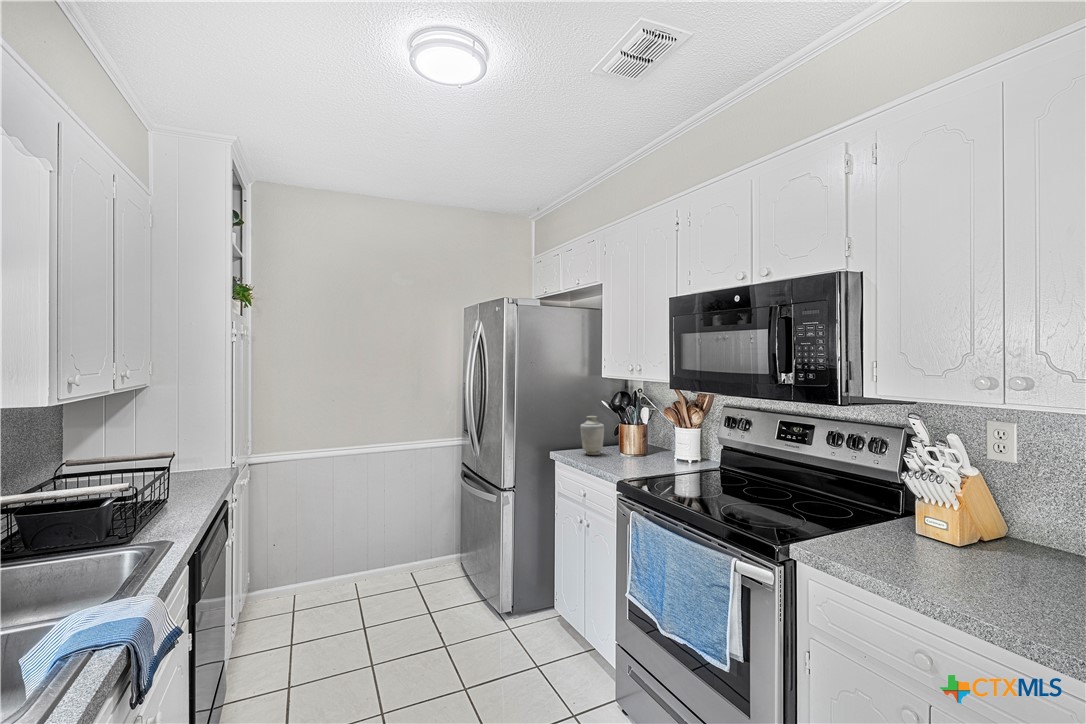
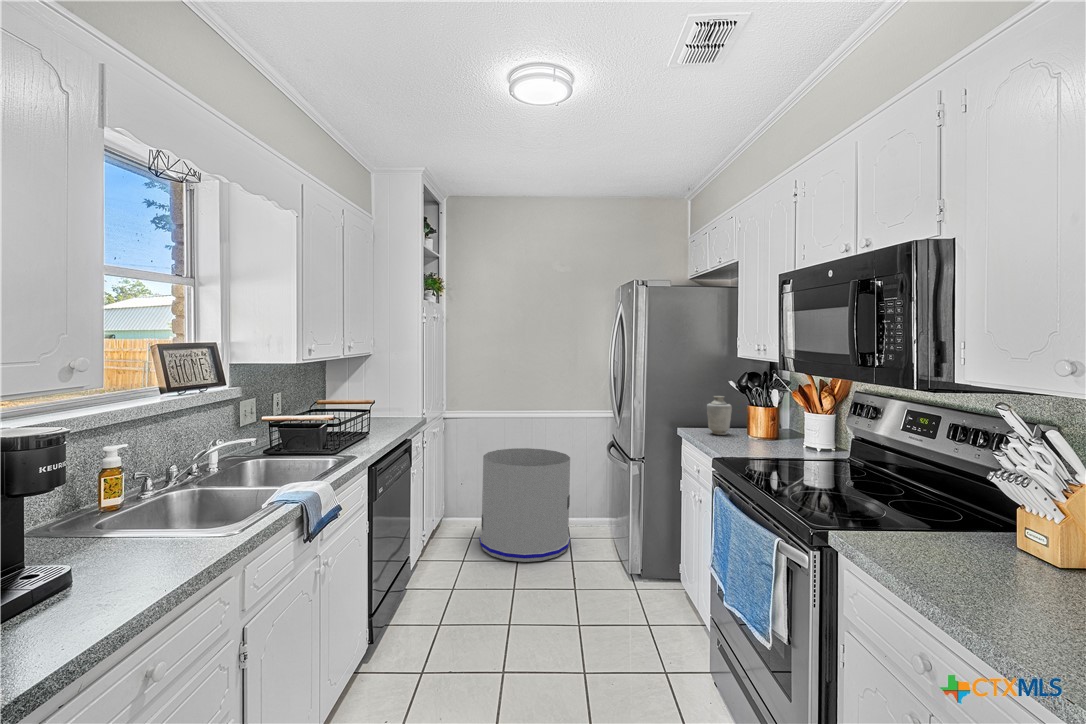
trash can: none [310,487,423,629] -> present [479,448,570,562]

